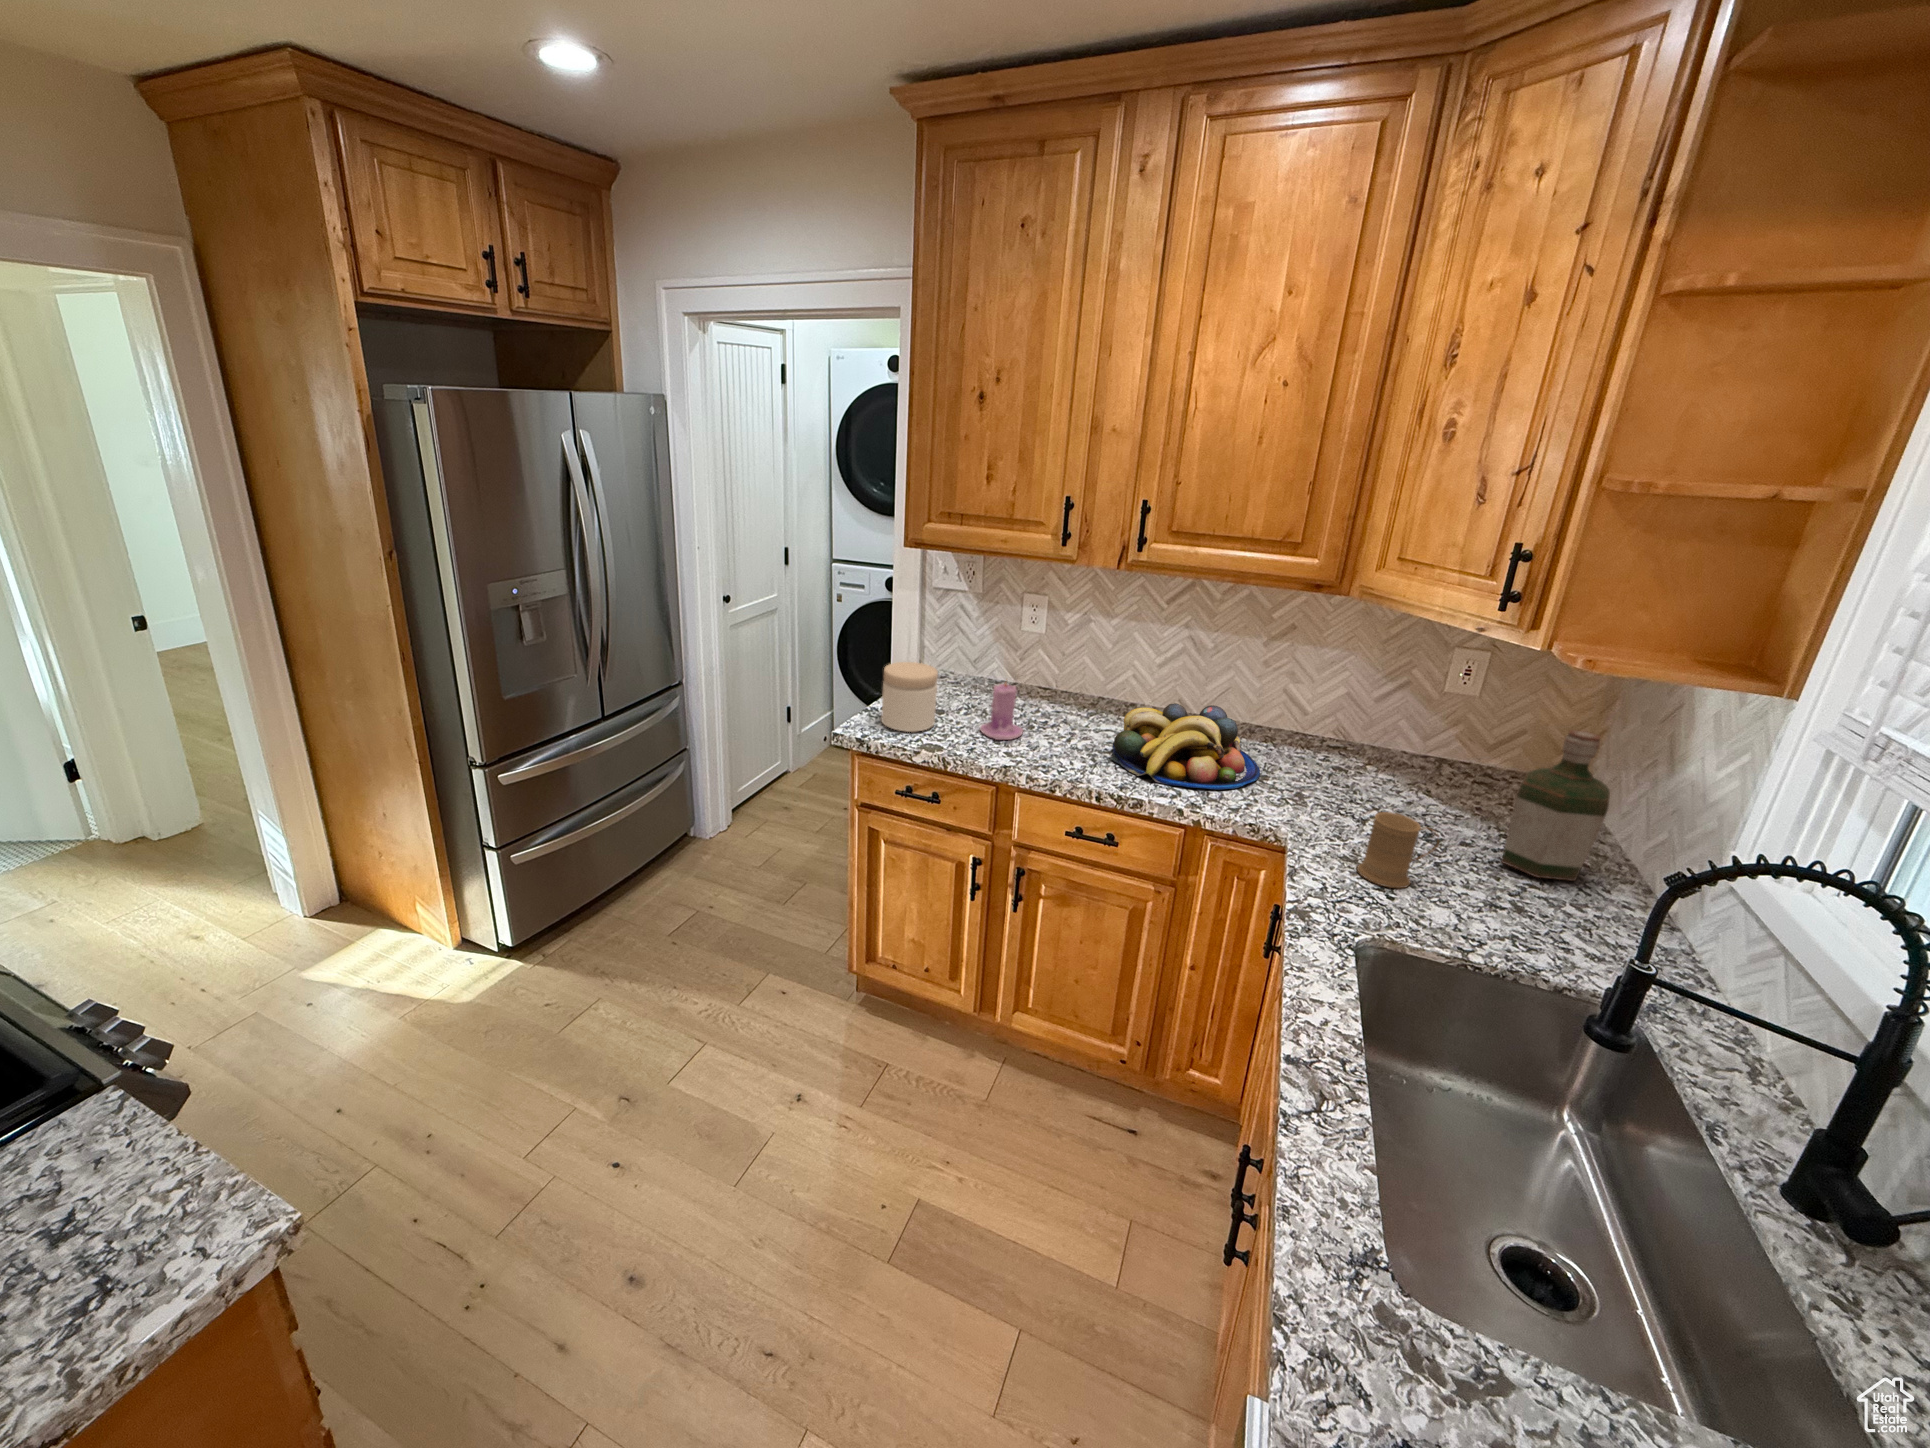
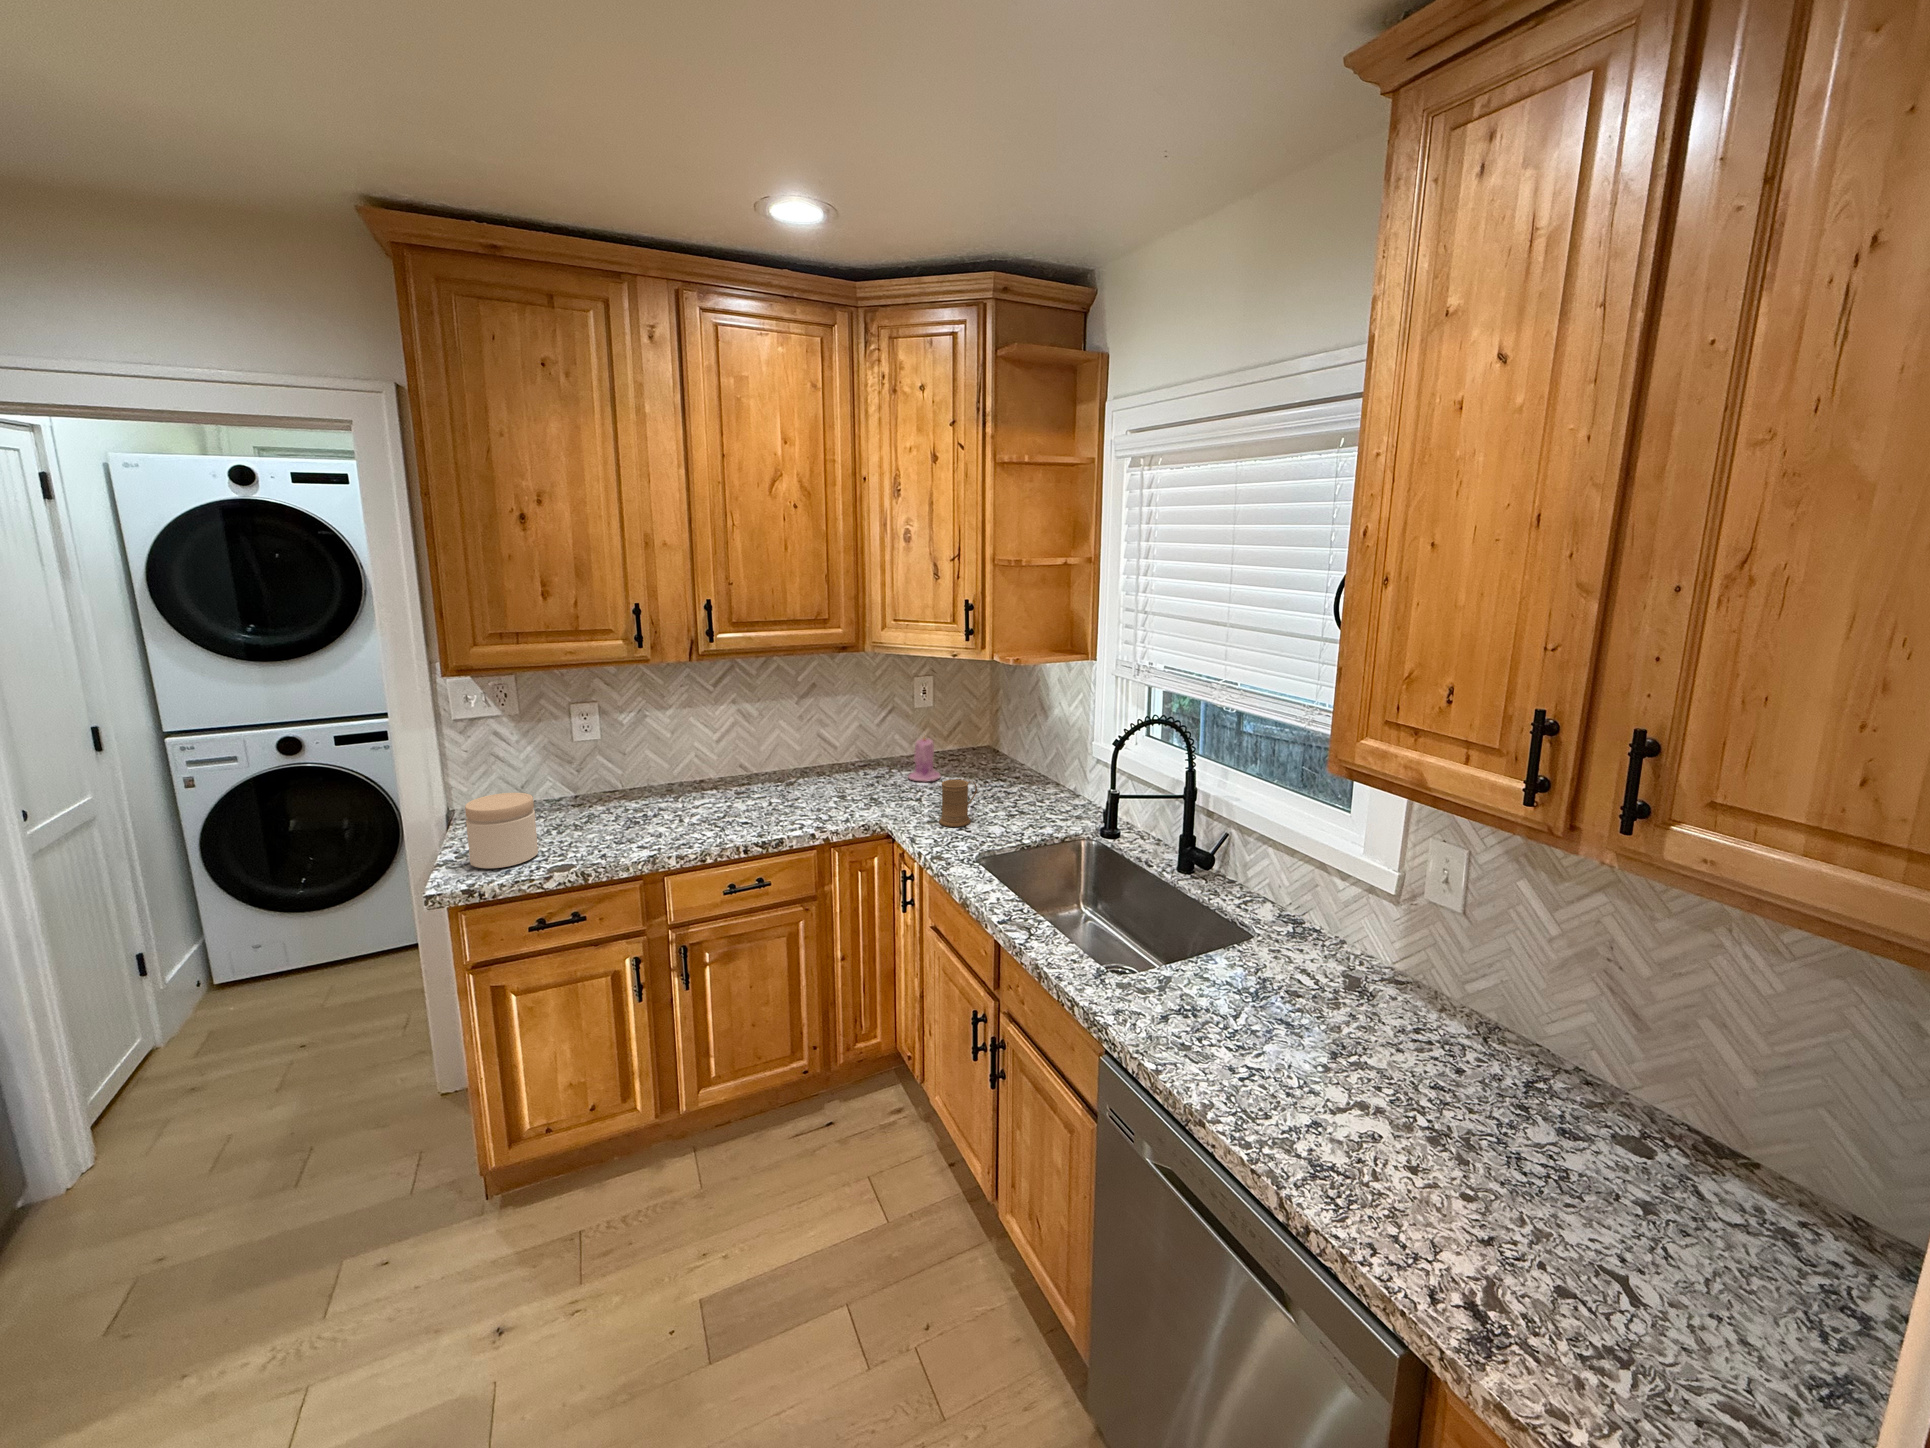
candle: present [980,683,1023,740] -> present [908,738,940,781]
fruit bowl: present [1111,703,1260,790] -> none [719,756,839,824]
bottle: present [1502,730,1610,881] -> none [992,703,1035,795]

